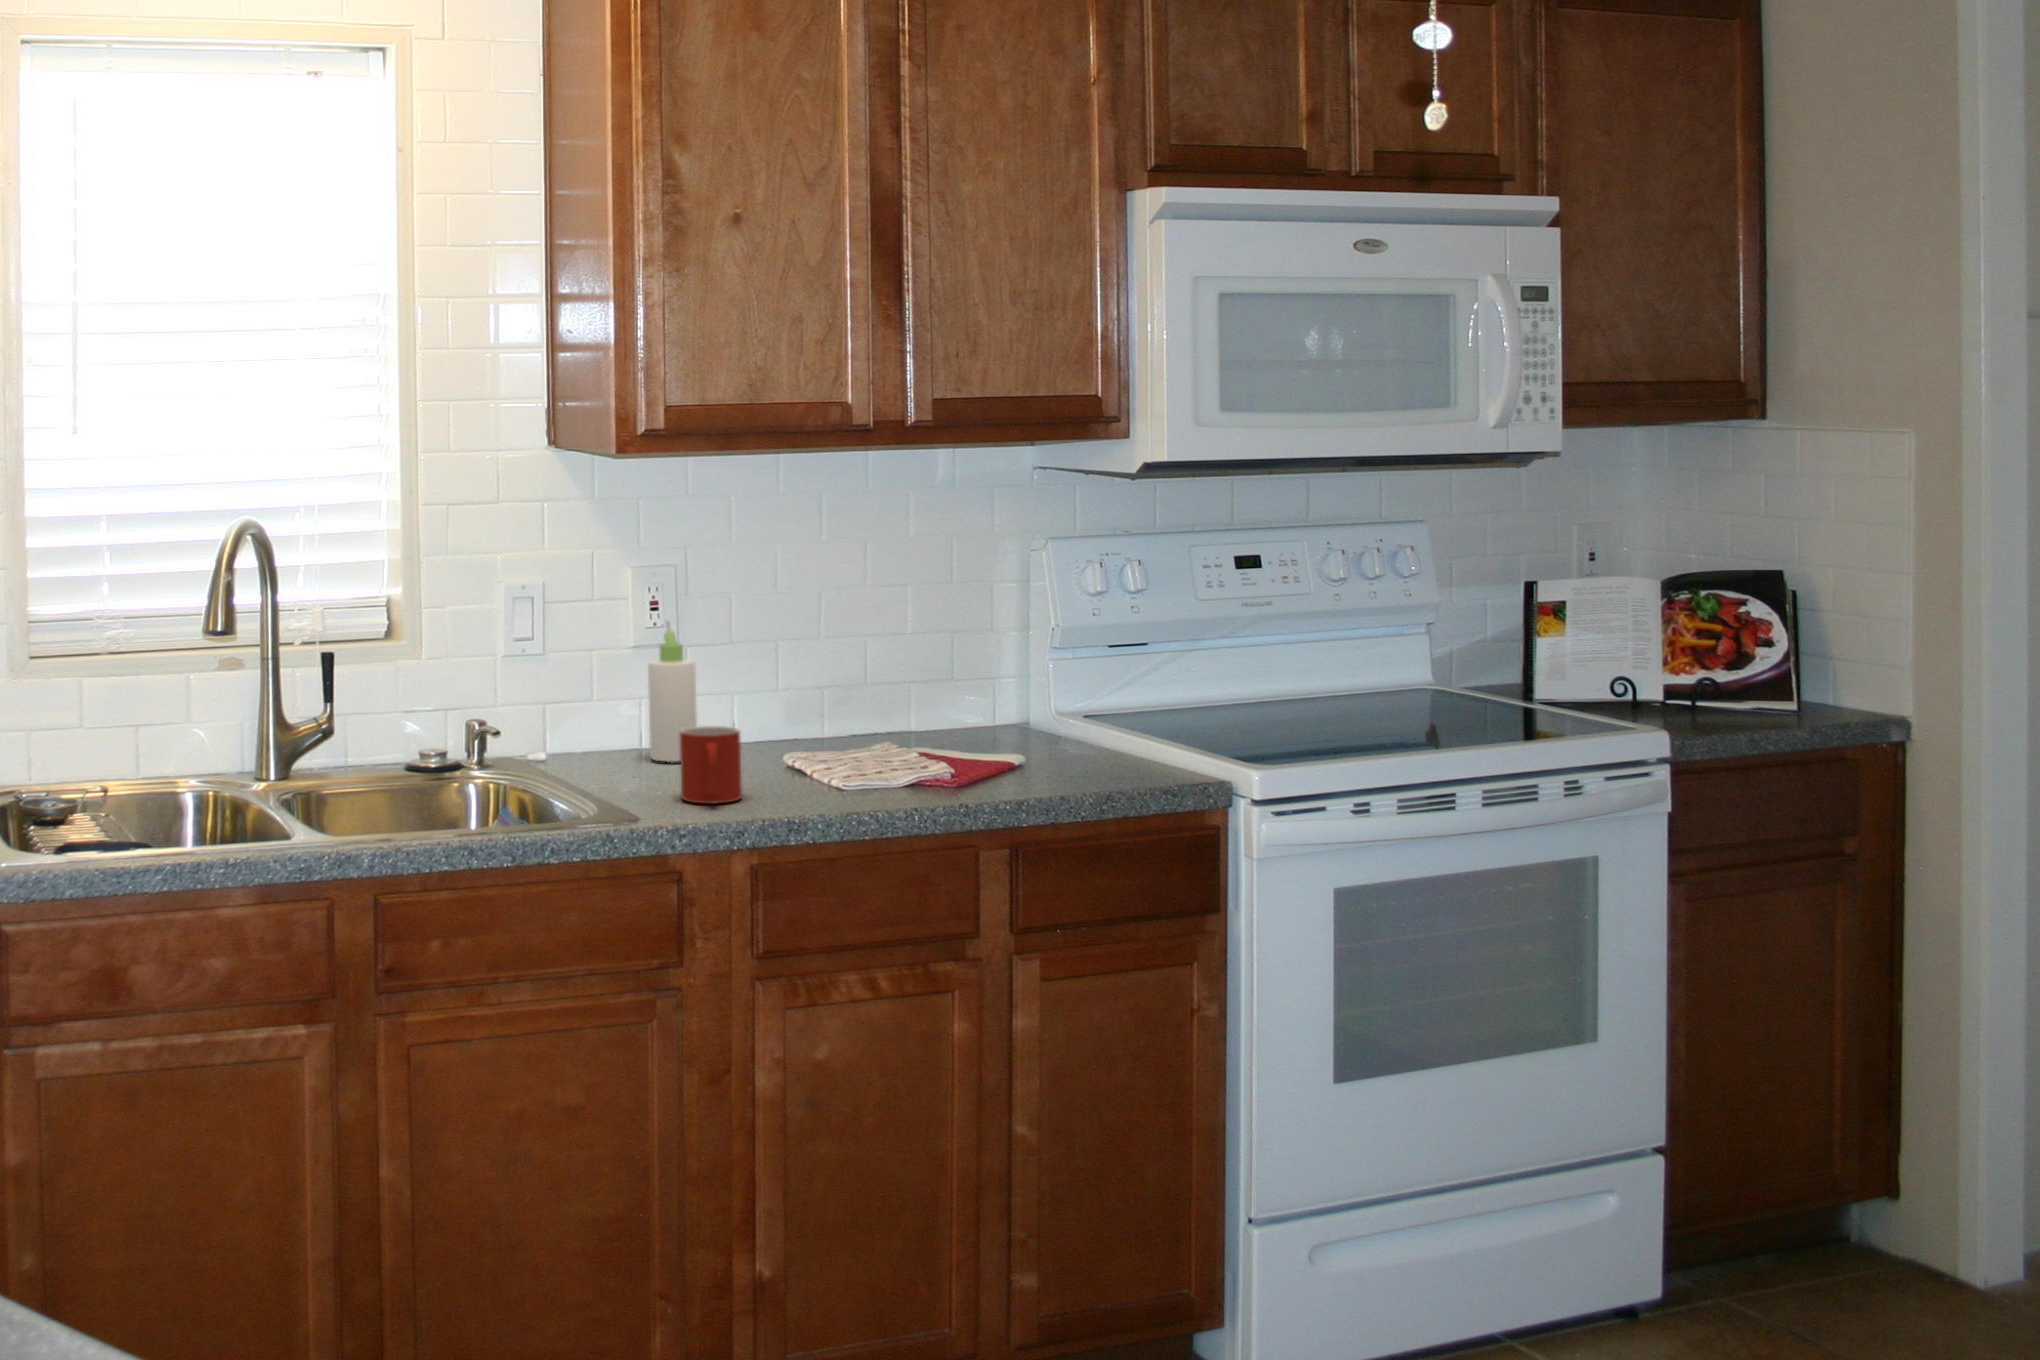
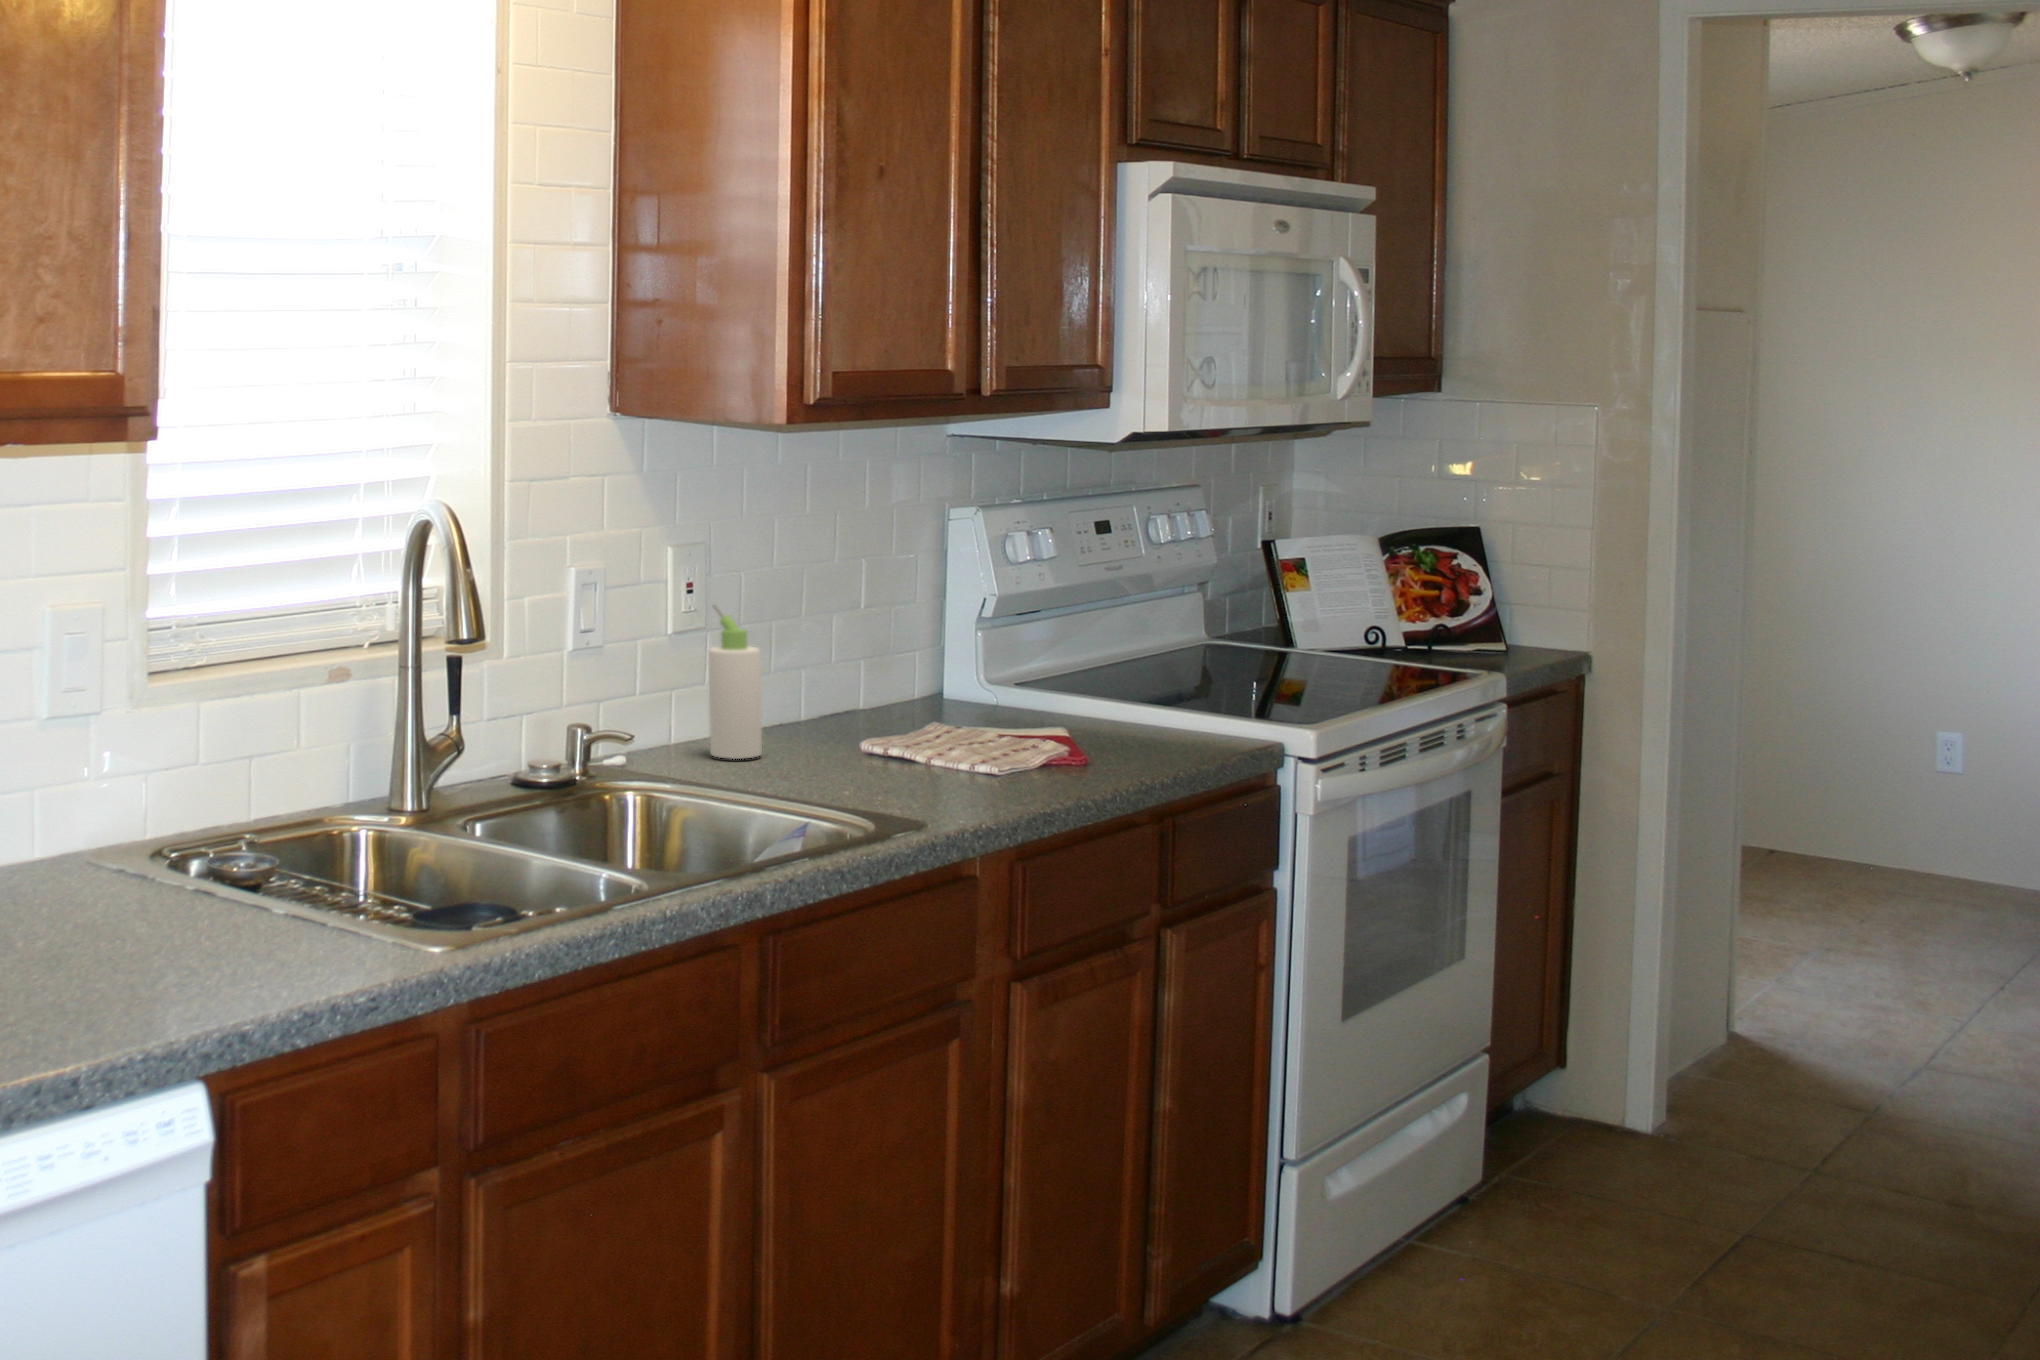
mug: present [680,726,742,804] -> none [858,714,930,797]

